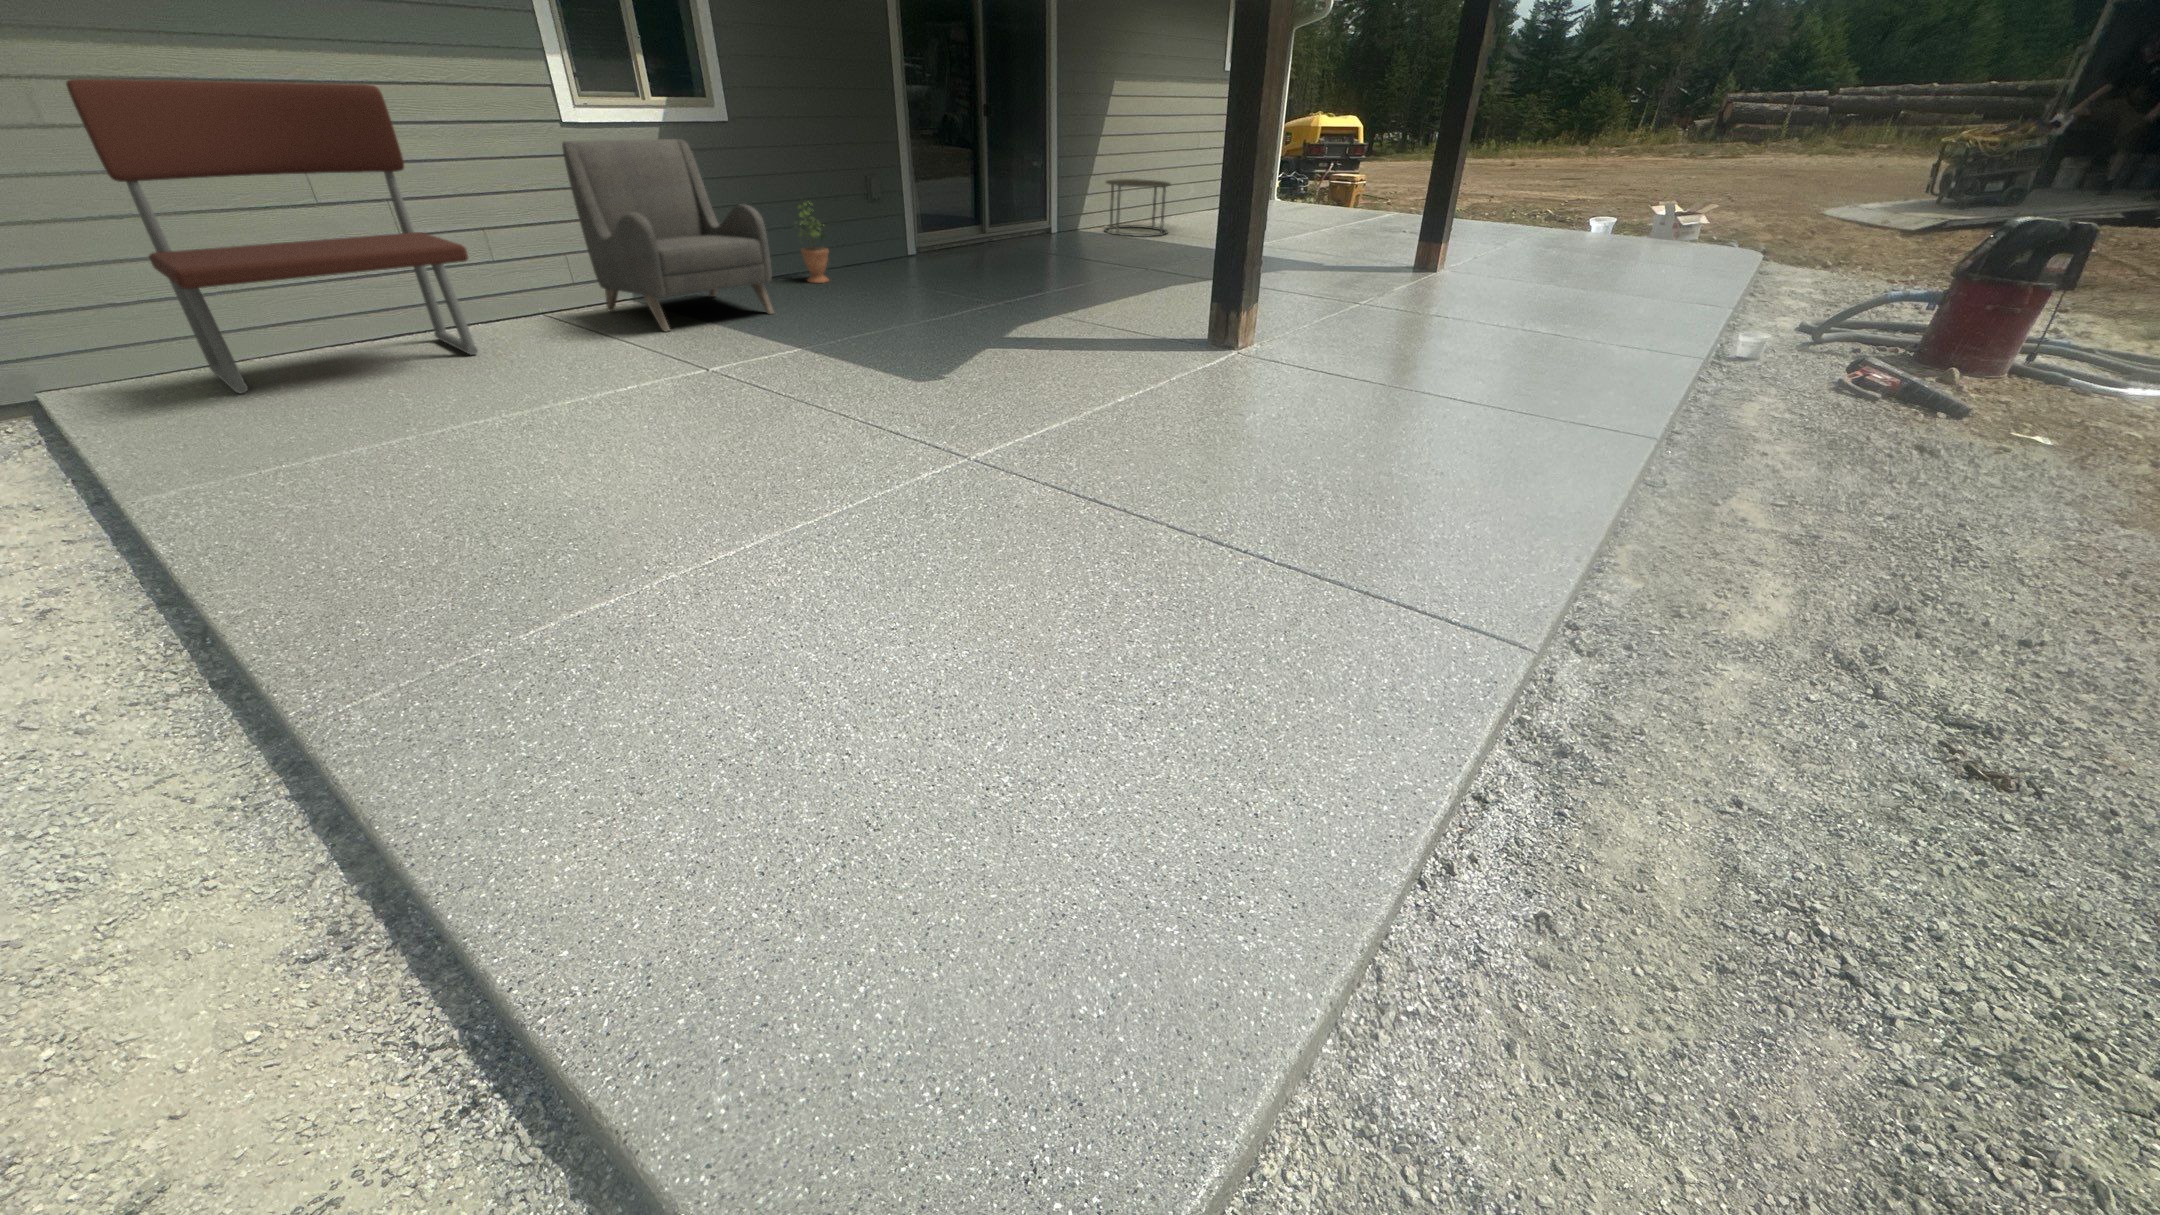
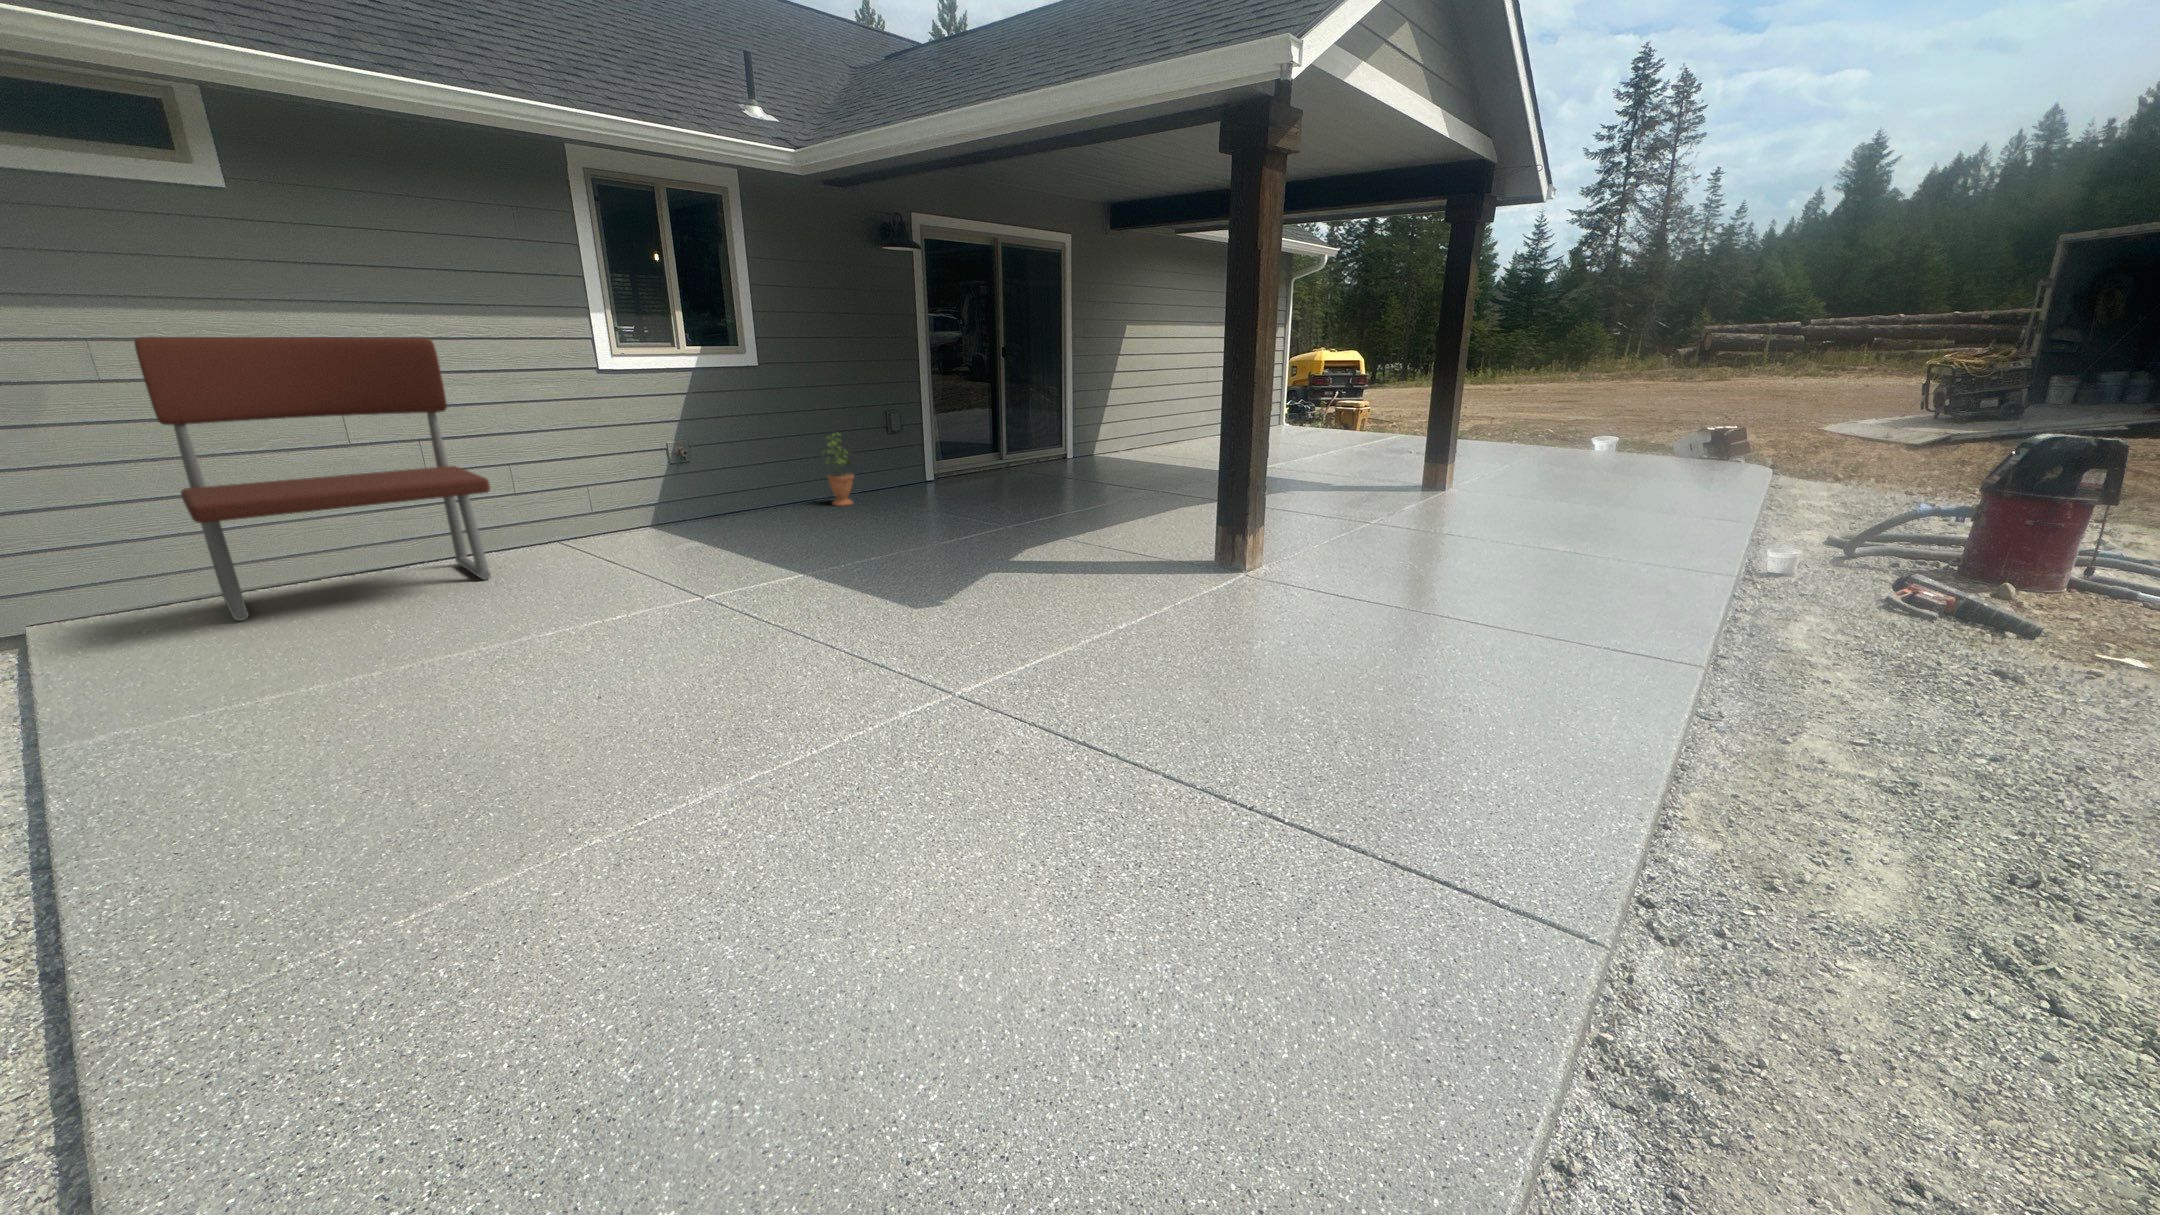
armchair: present [562,139,774,331] -> none [604,380,792,555]
side table: present [1104,179,1171,237] -> none [1123,409,1186,459]

